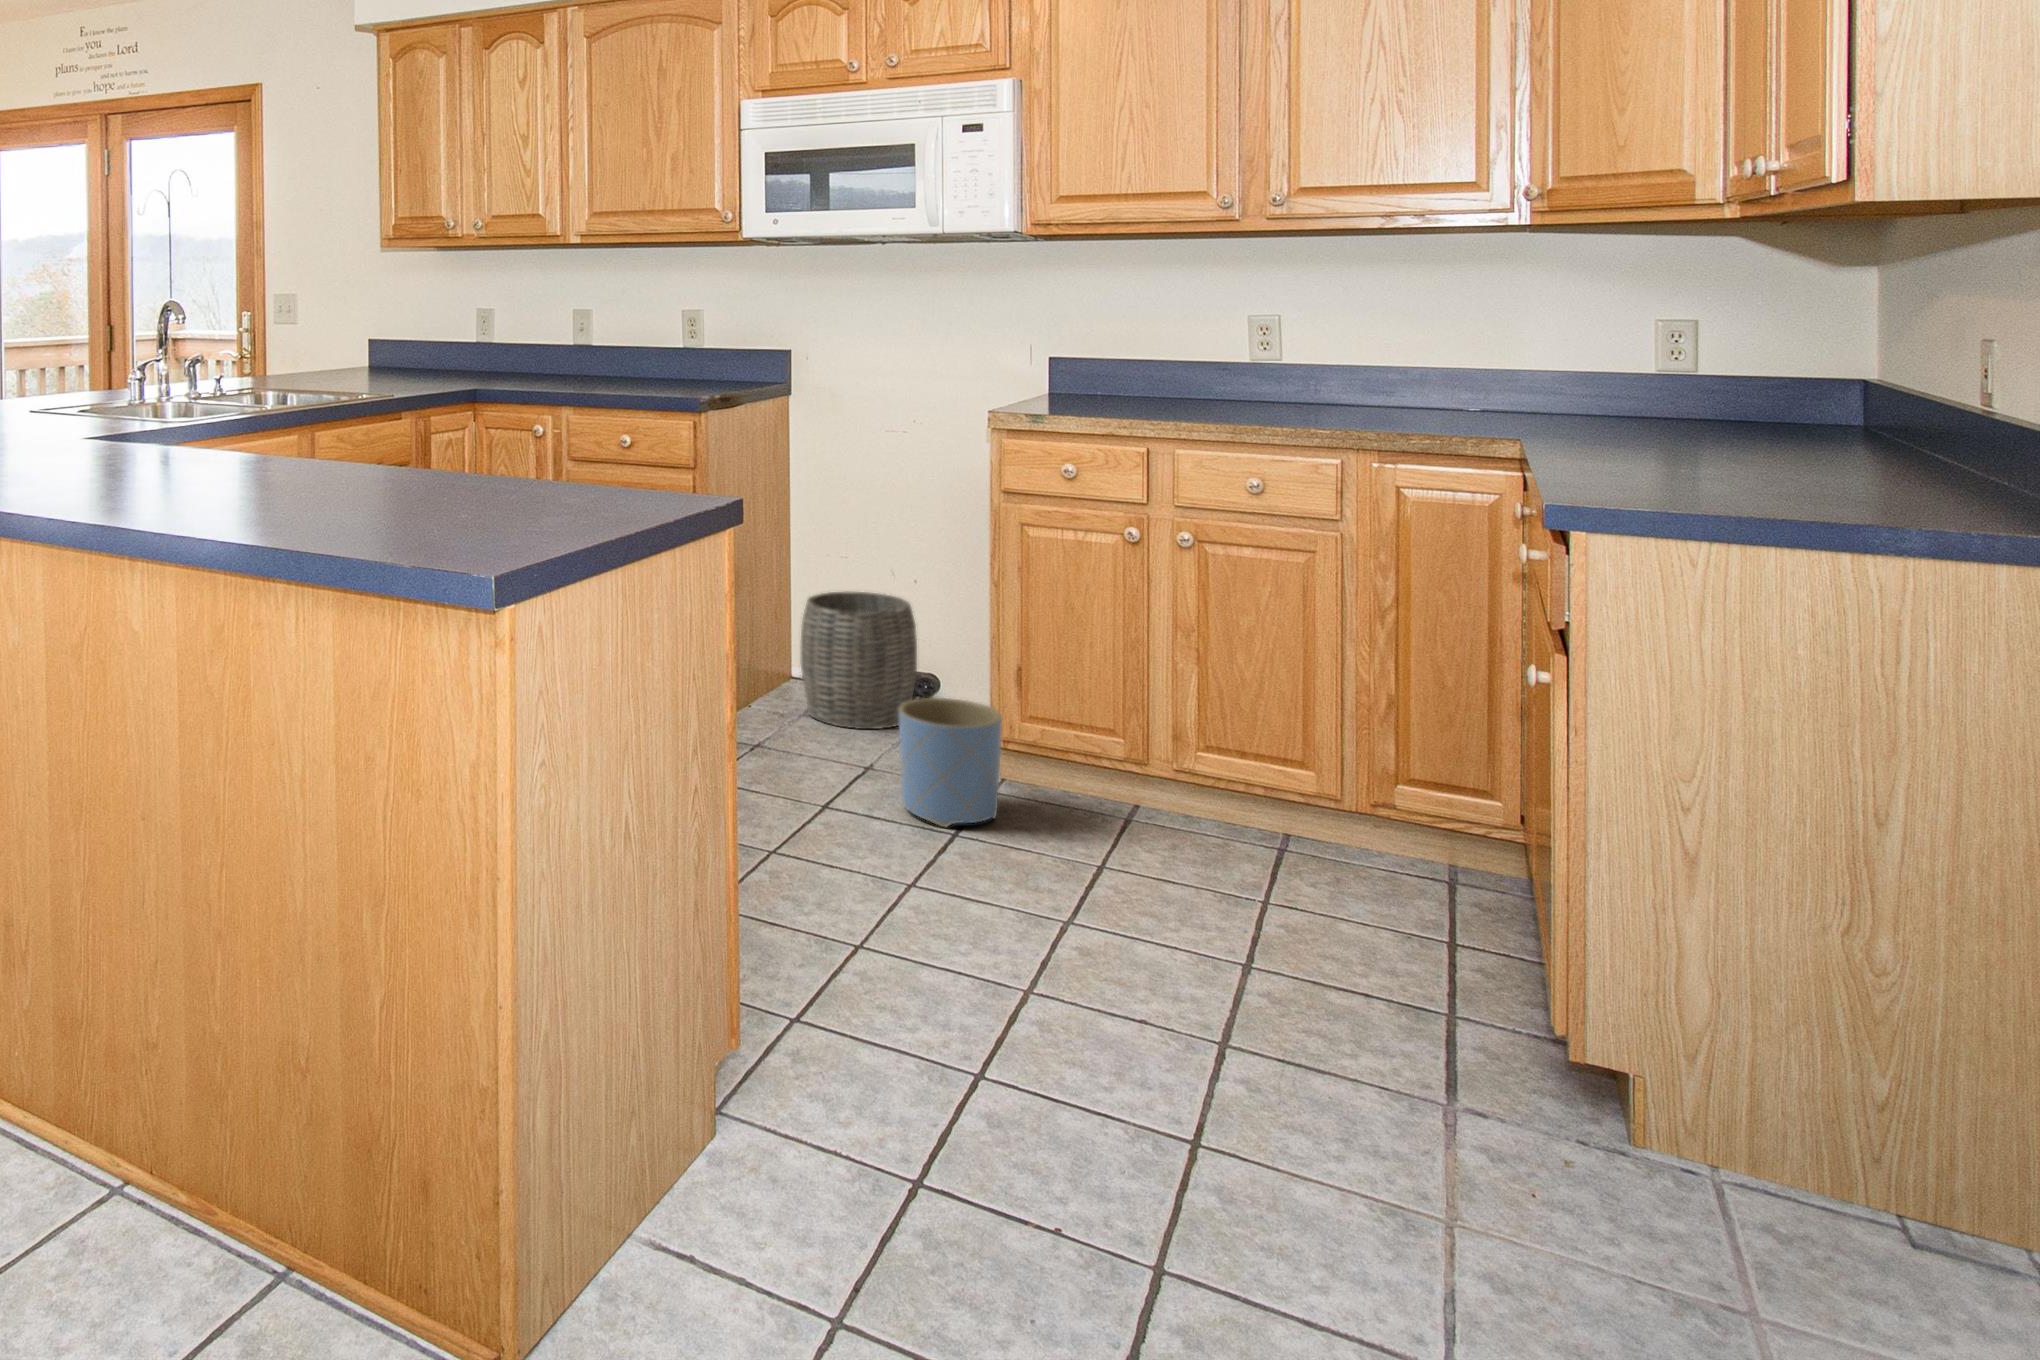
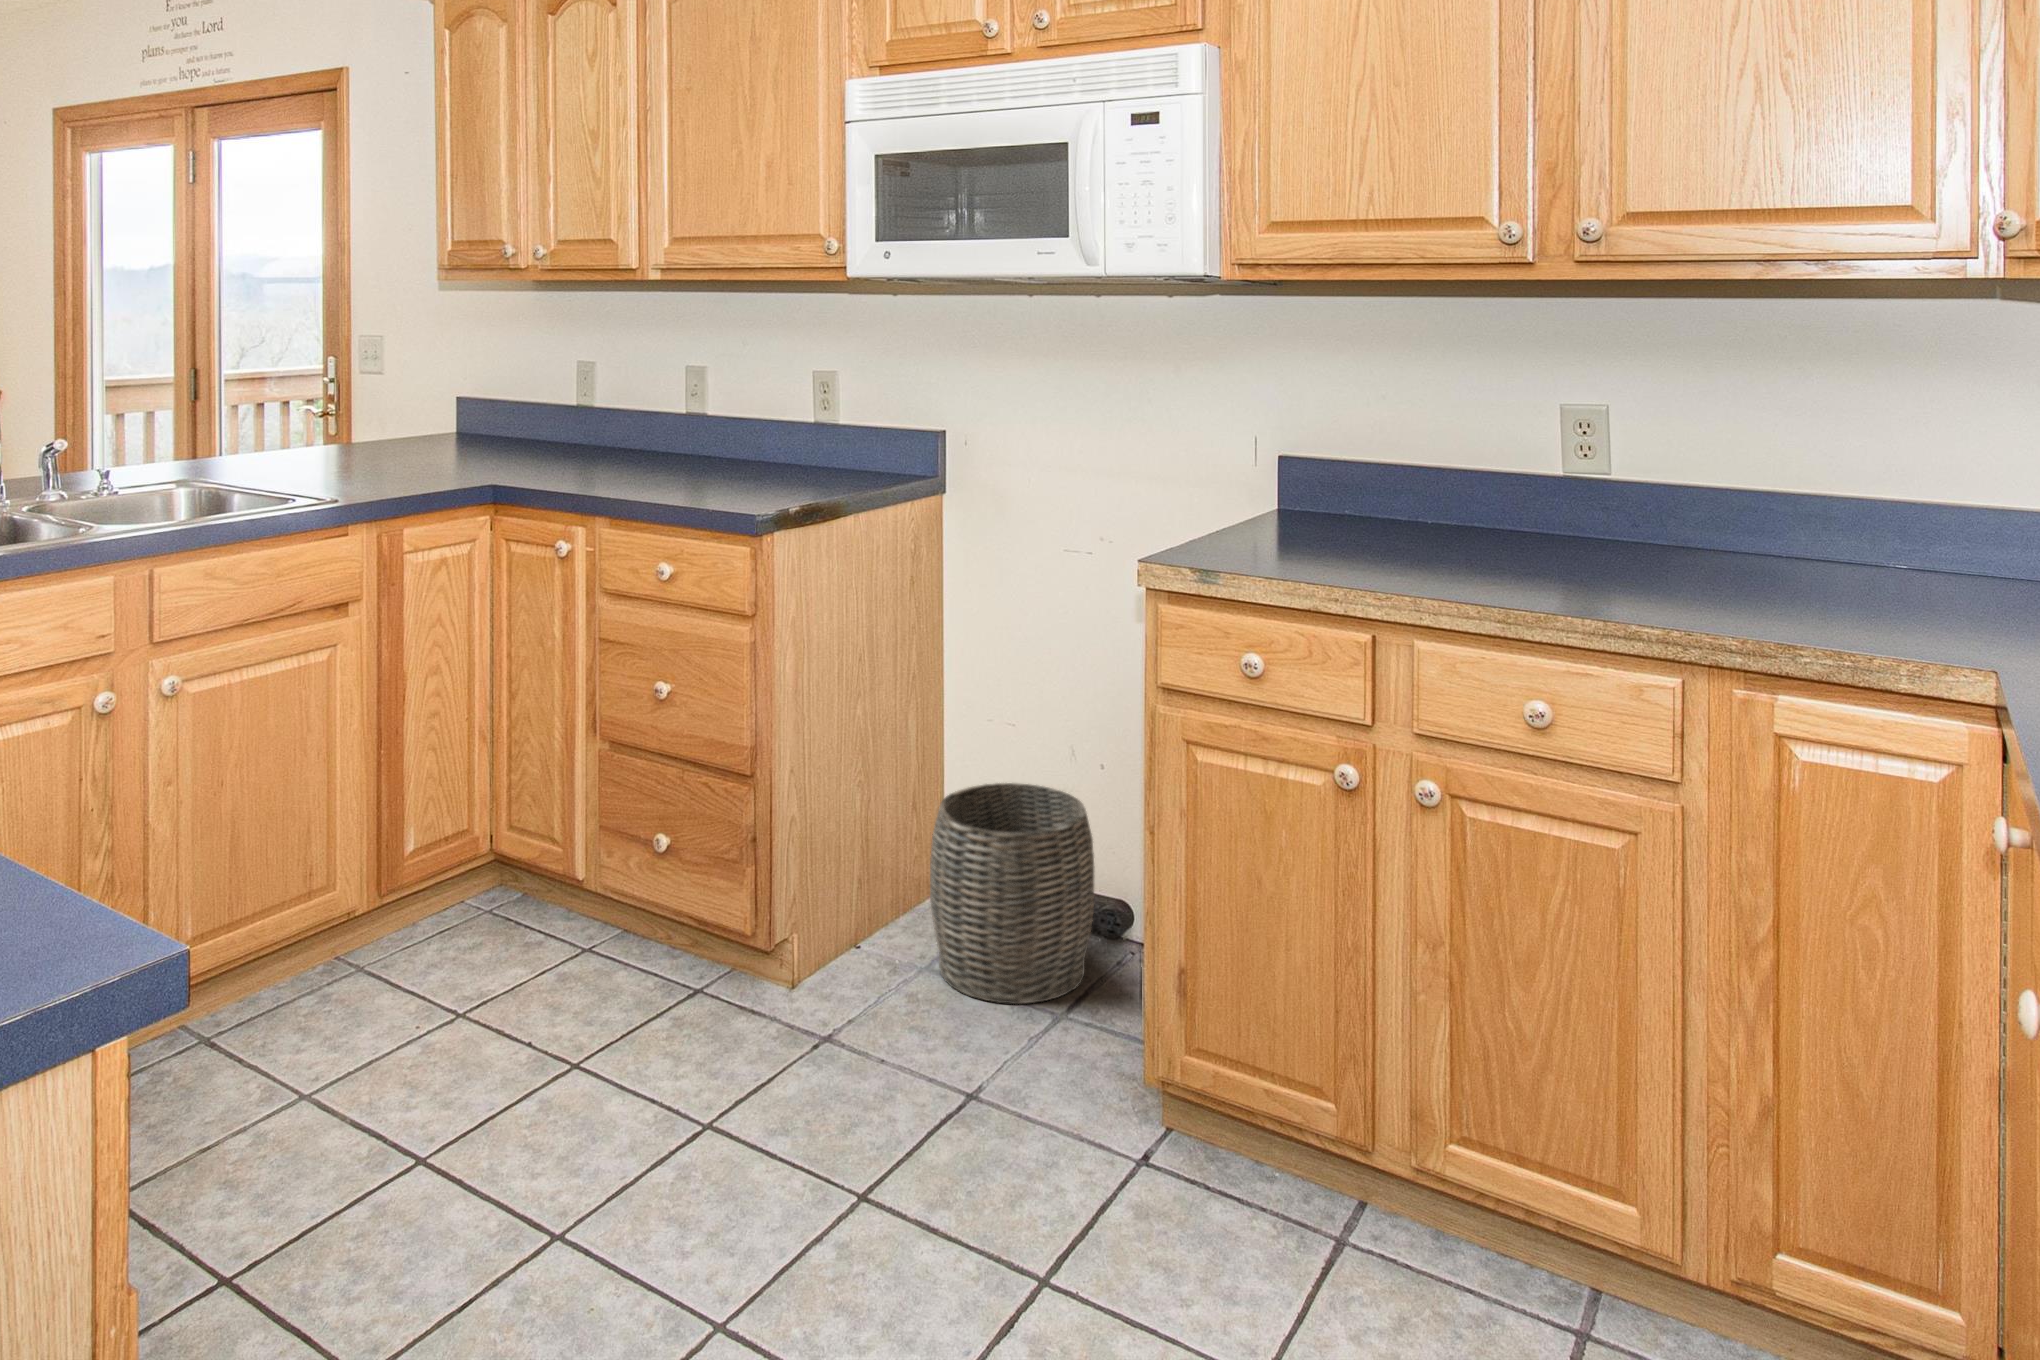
planter: present [899,698,1002,827] -> none [973,1014,1133,1256]

